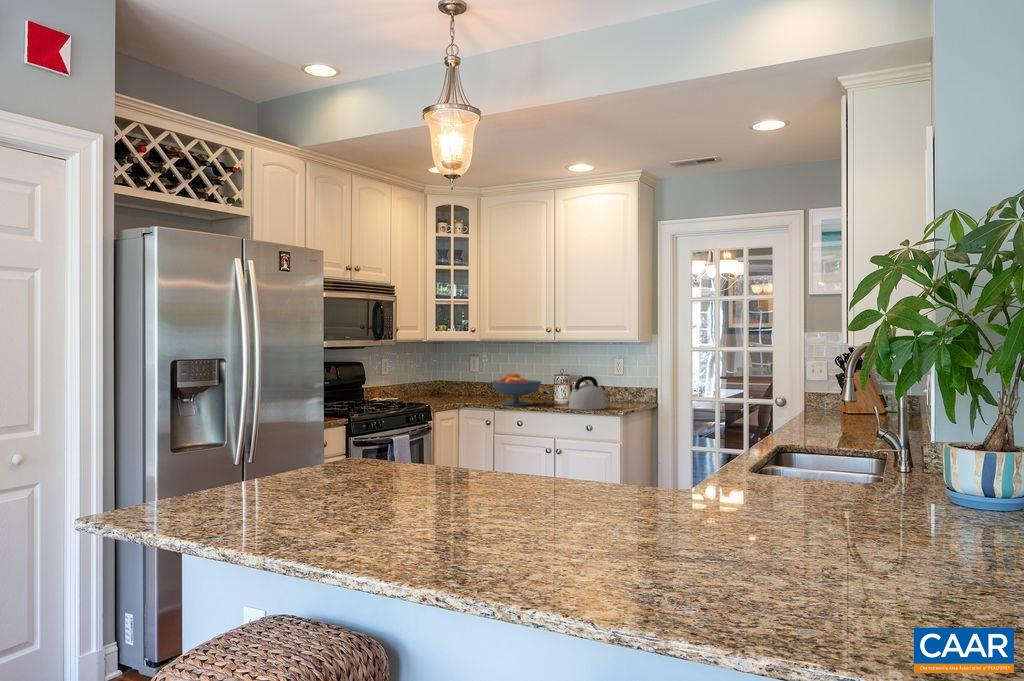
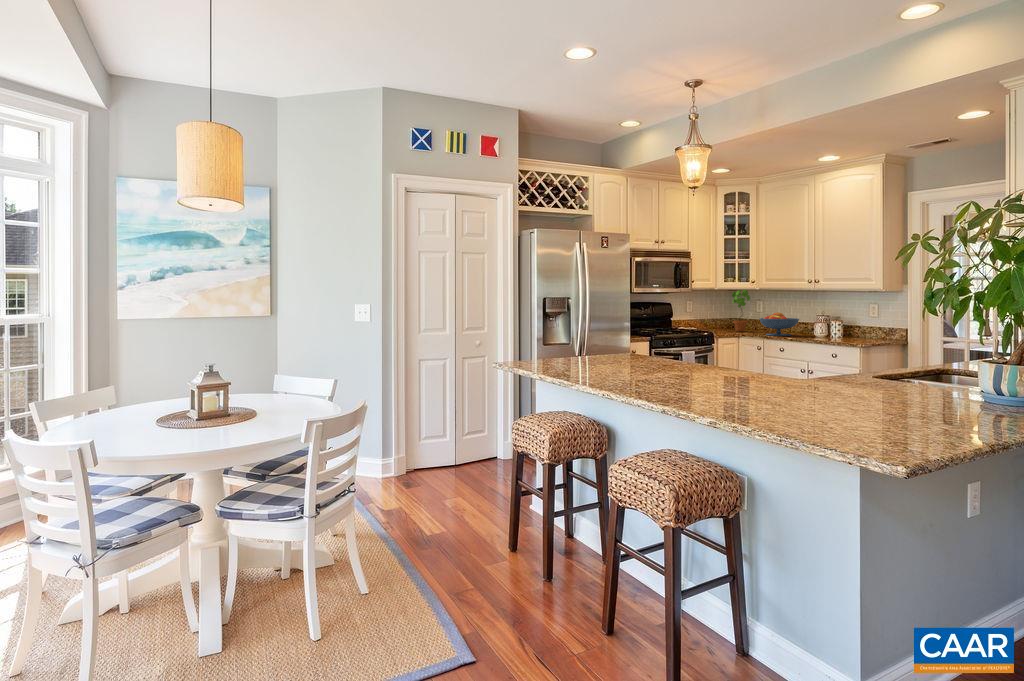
potted plant: none [447,340,471,399] -> present [732,290,750,331]
kettle: present [569,376,606,410] -> none [817,315,851,340]

